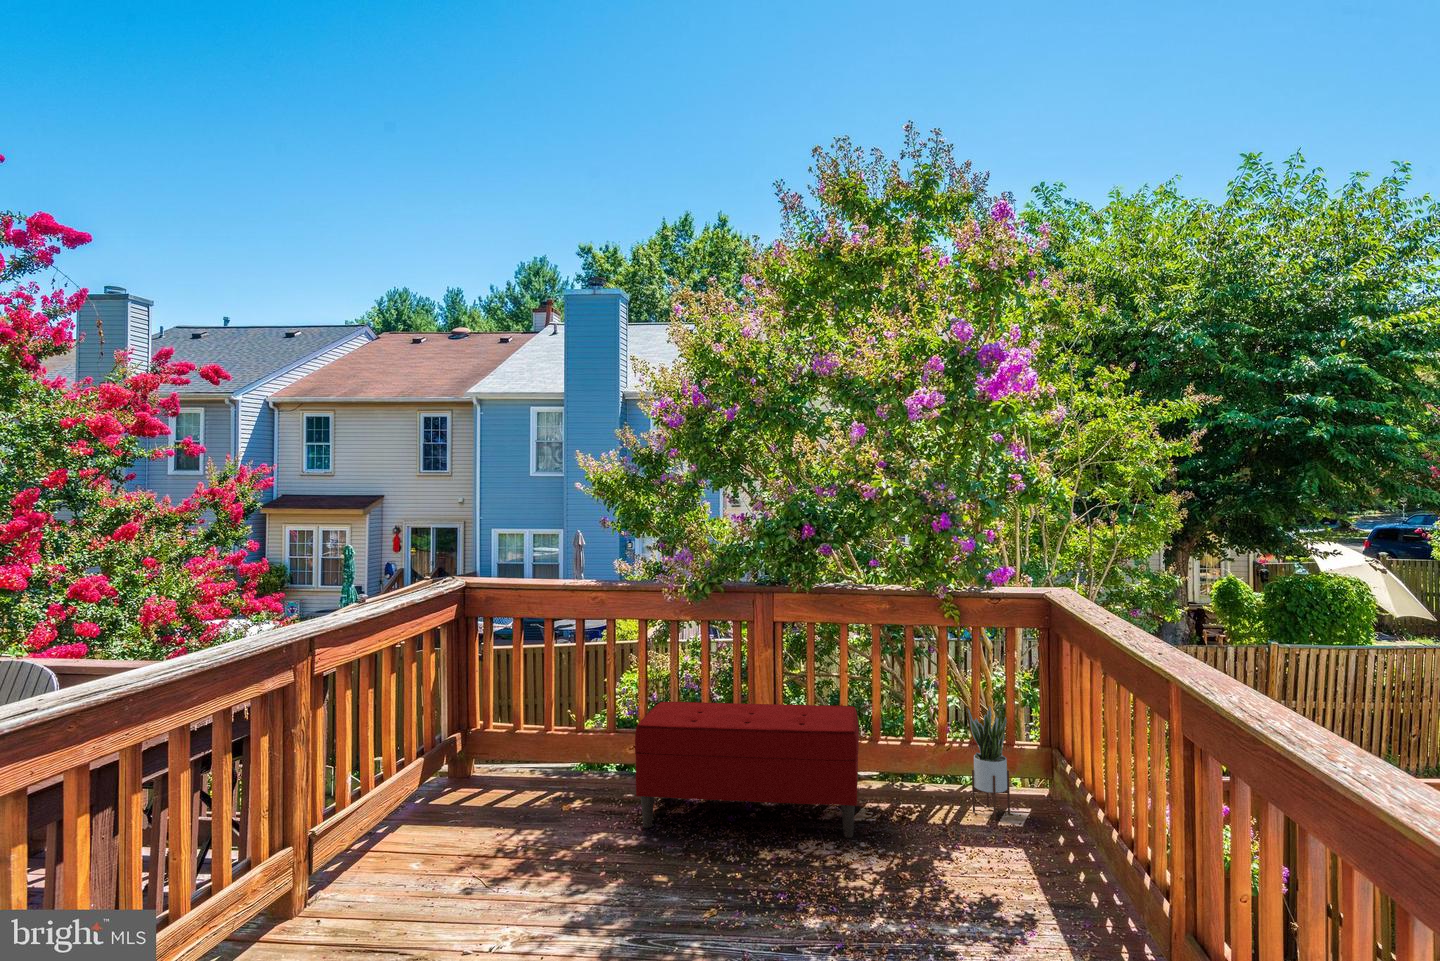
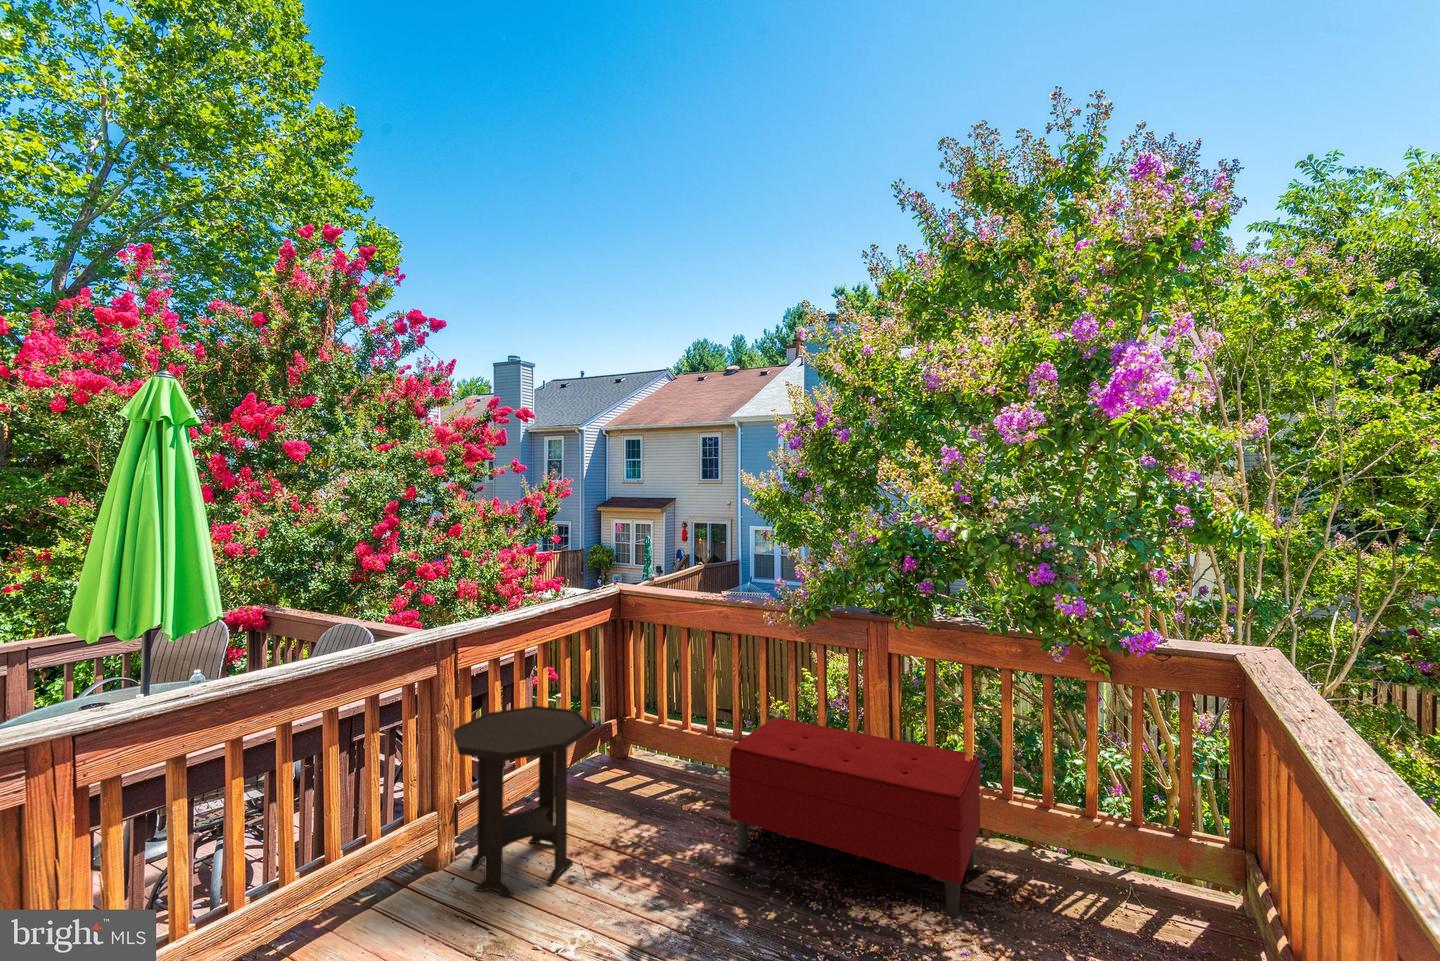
potted plant: present [968,706,1010,820] -> none [1118,784,1181,932]
side table: none [345,707,498,898] -> present [453,706,591,898]

